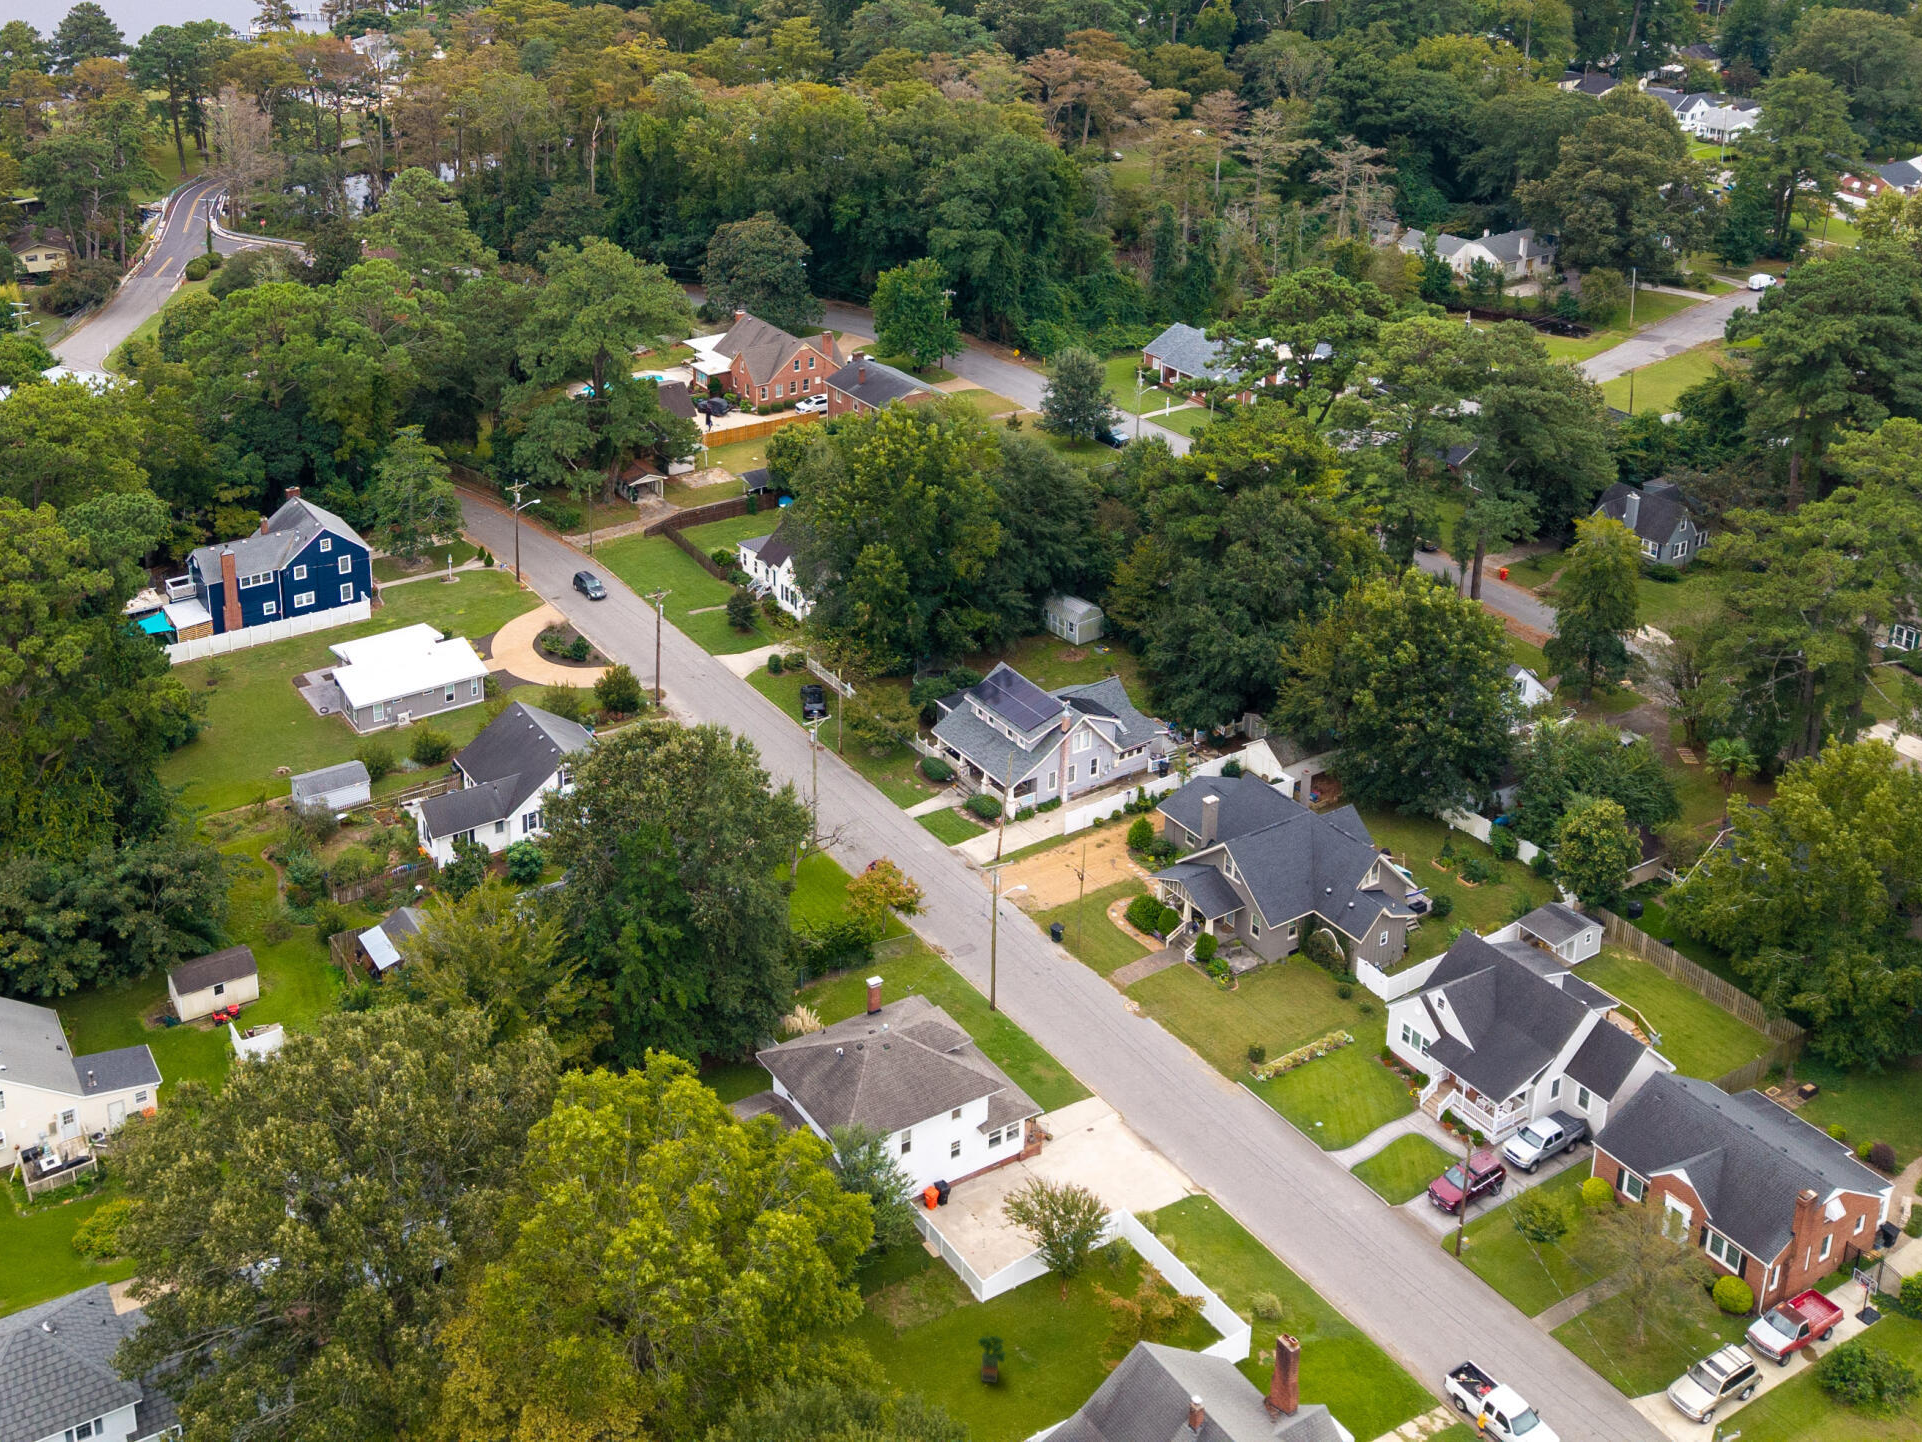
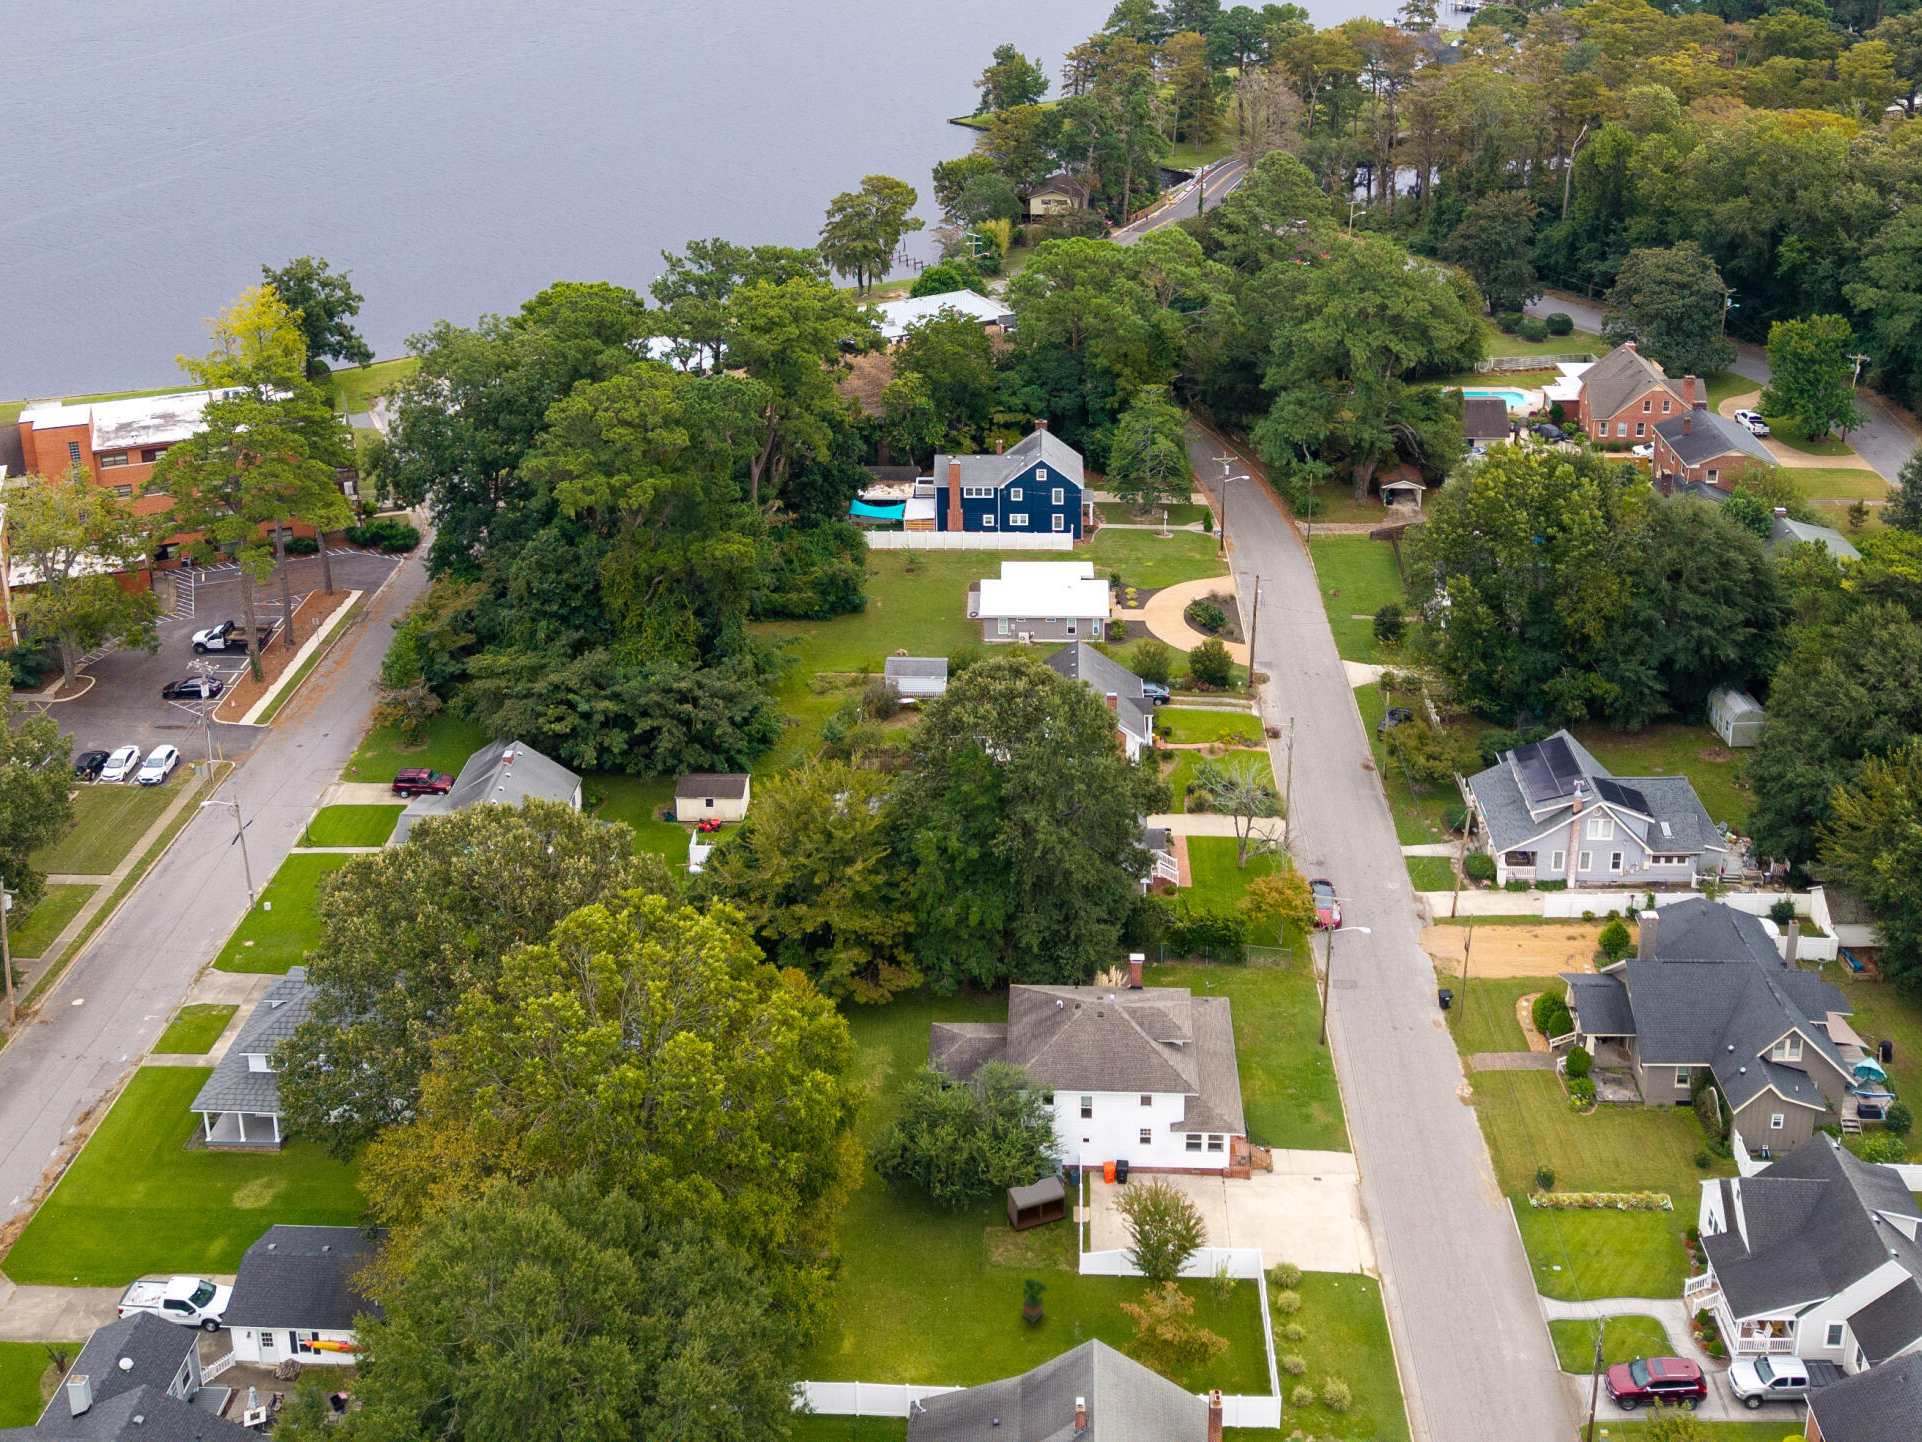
bench: none [879,1229,934,1302] -> present [1007,1176,1066,1230]

